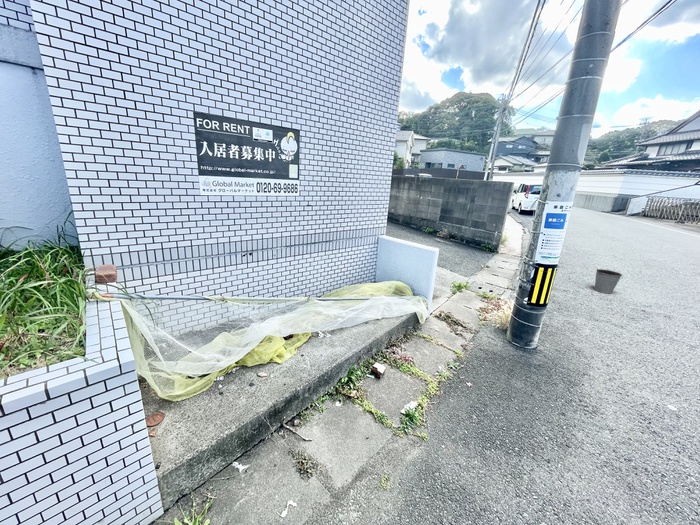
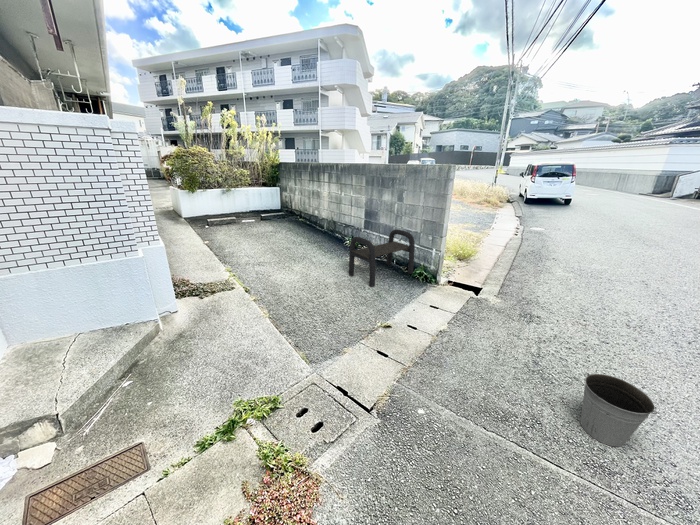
bench: none [444,221,484,252] -> present [349,229,415,286]

